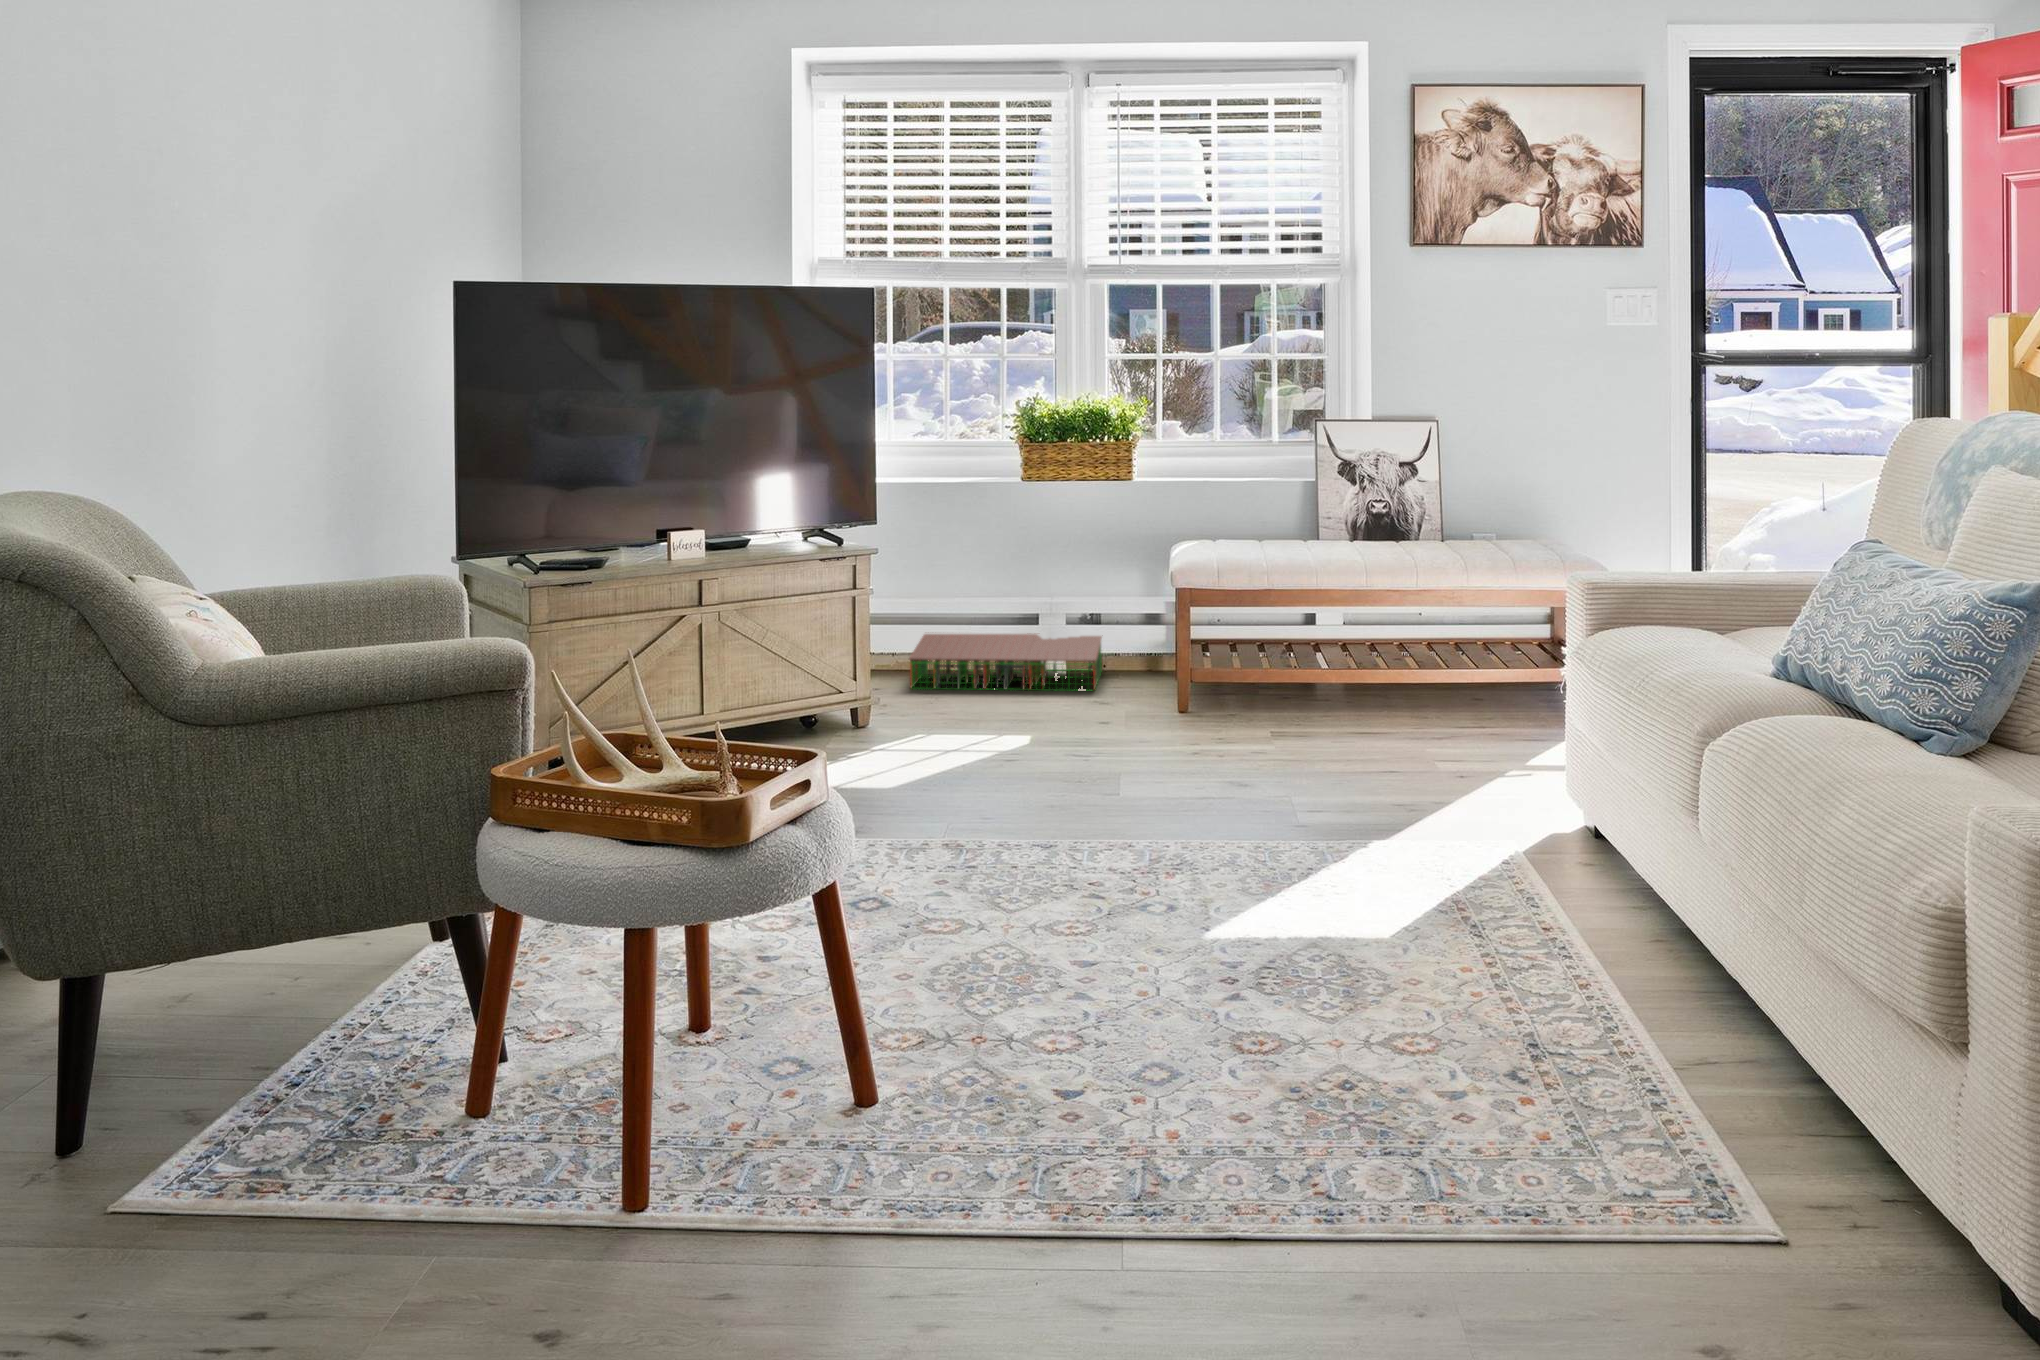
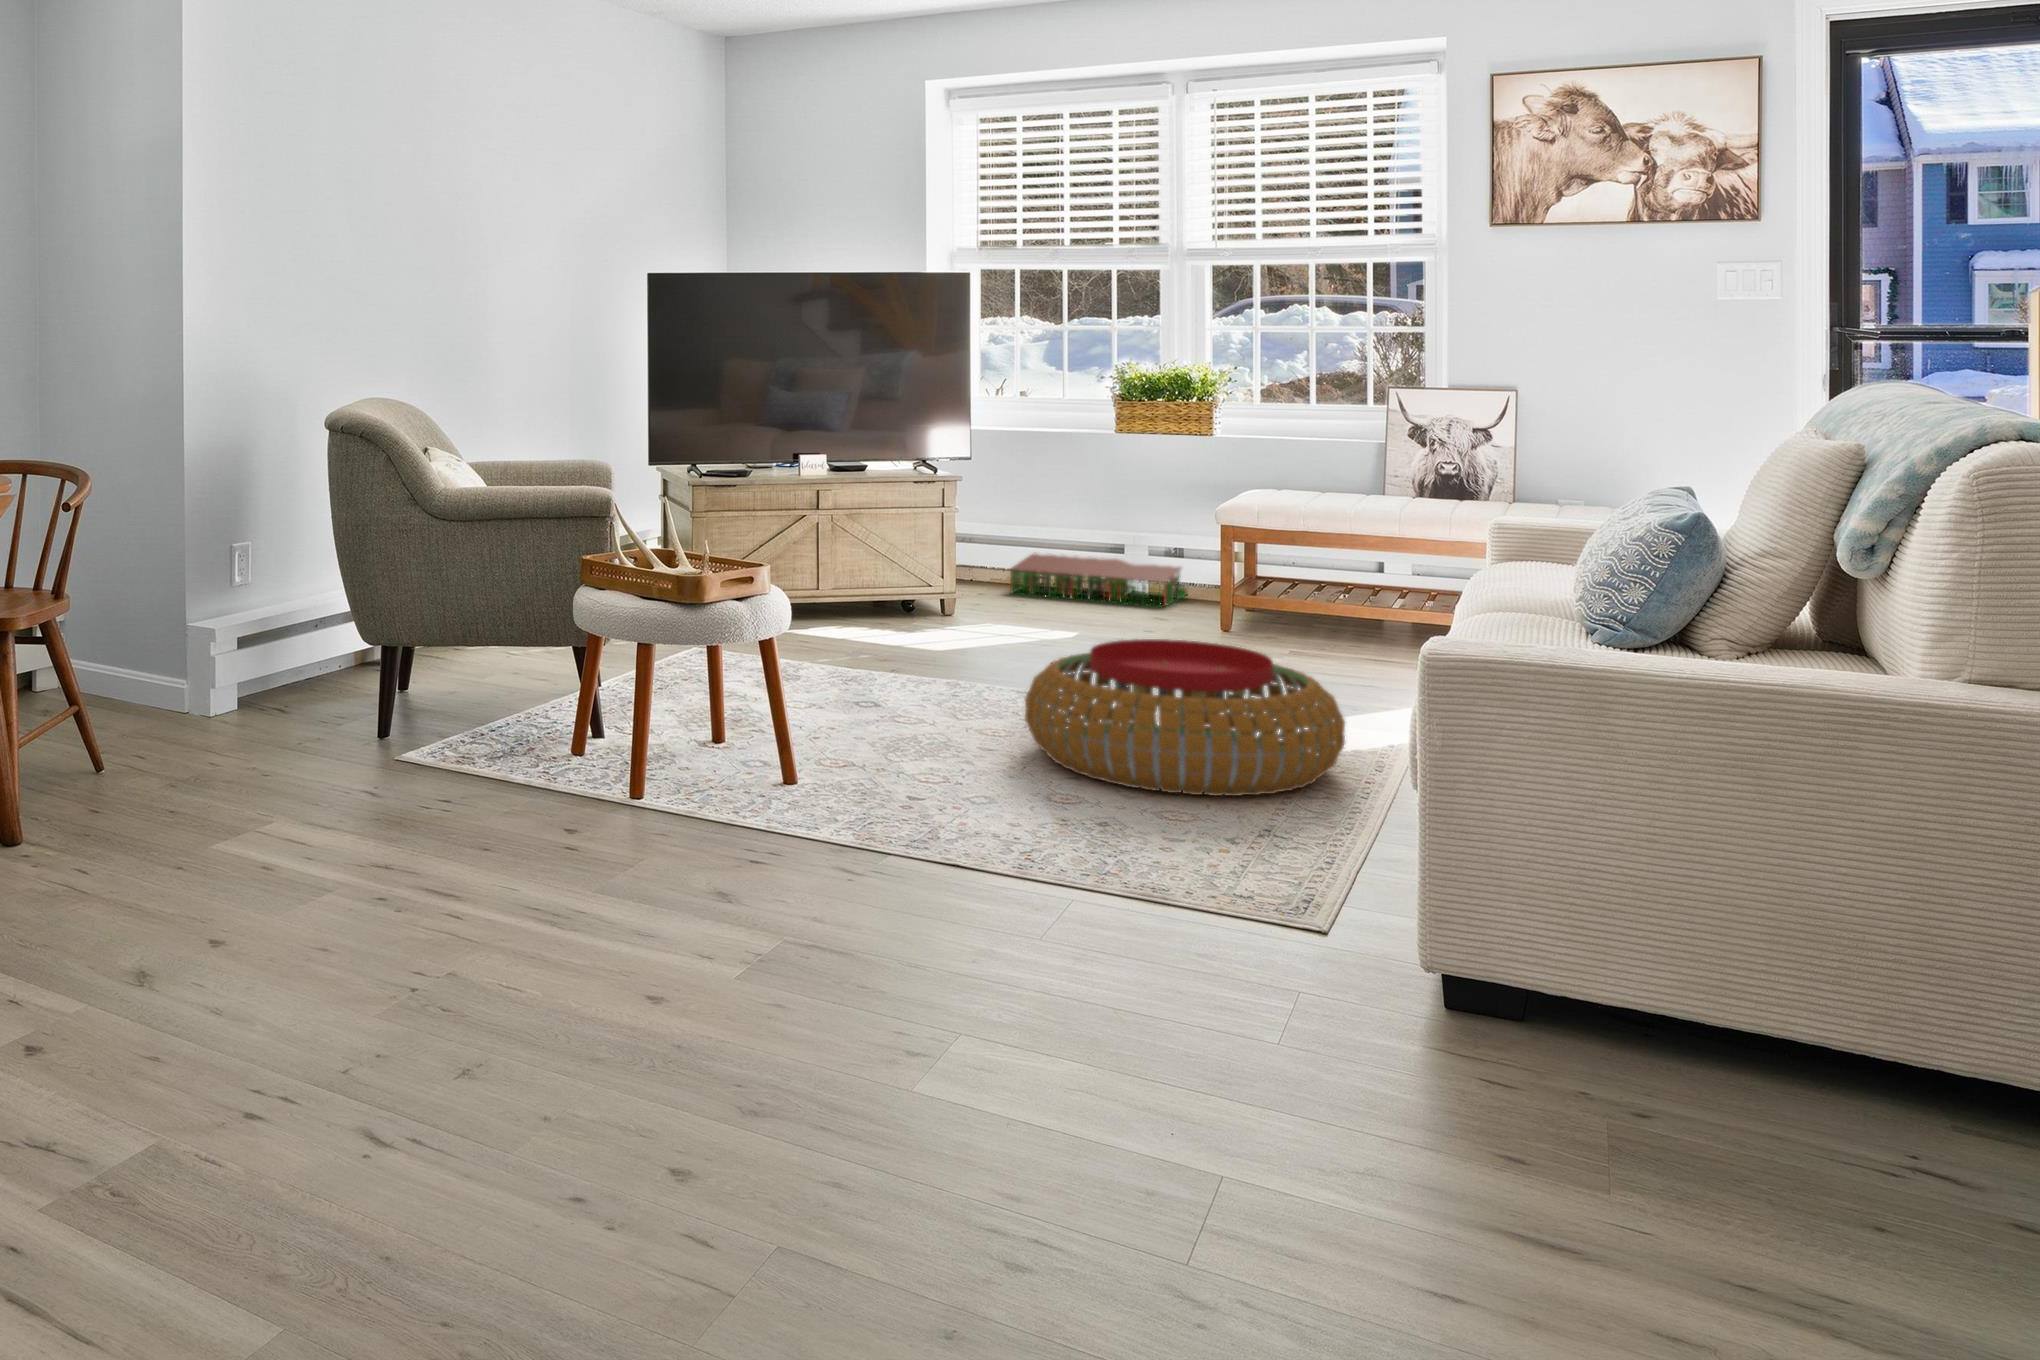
pouf: none [1131,780,1542,1019] -> present [1025,639,1345,796]

